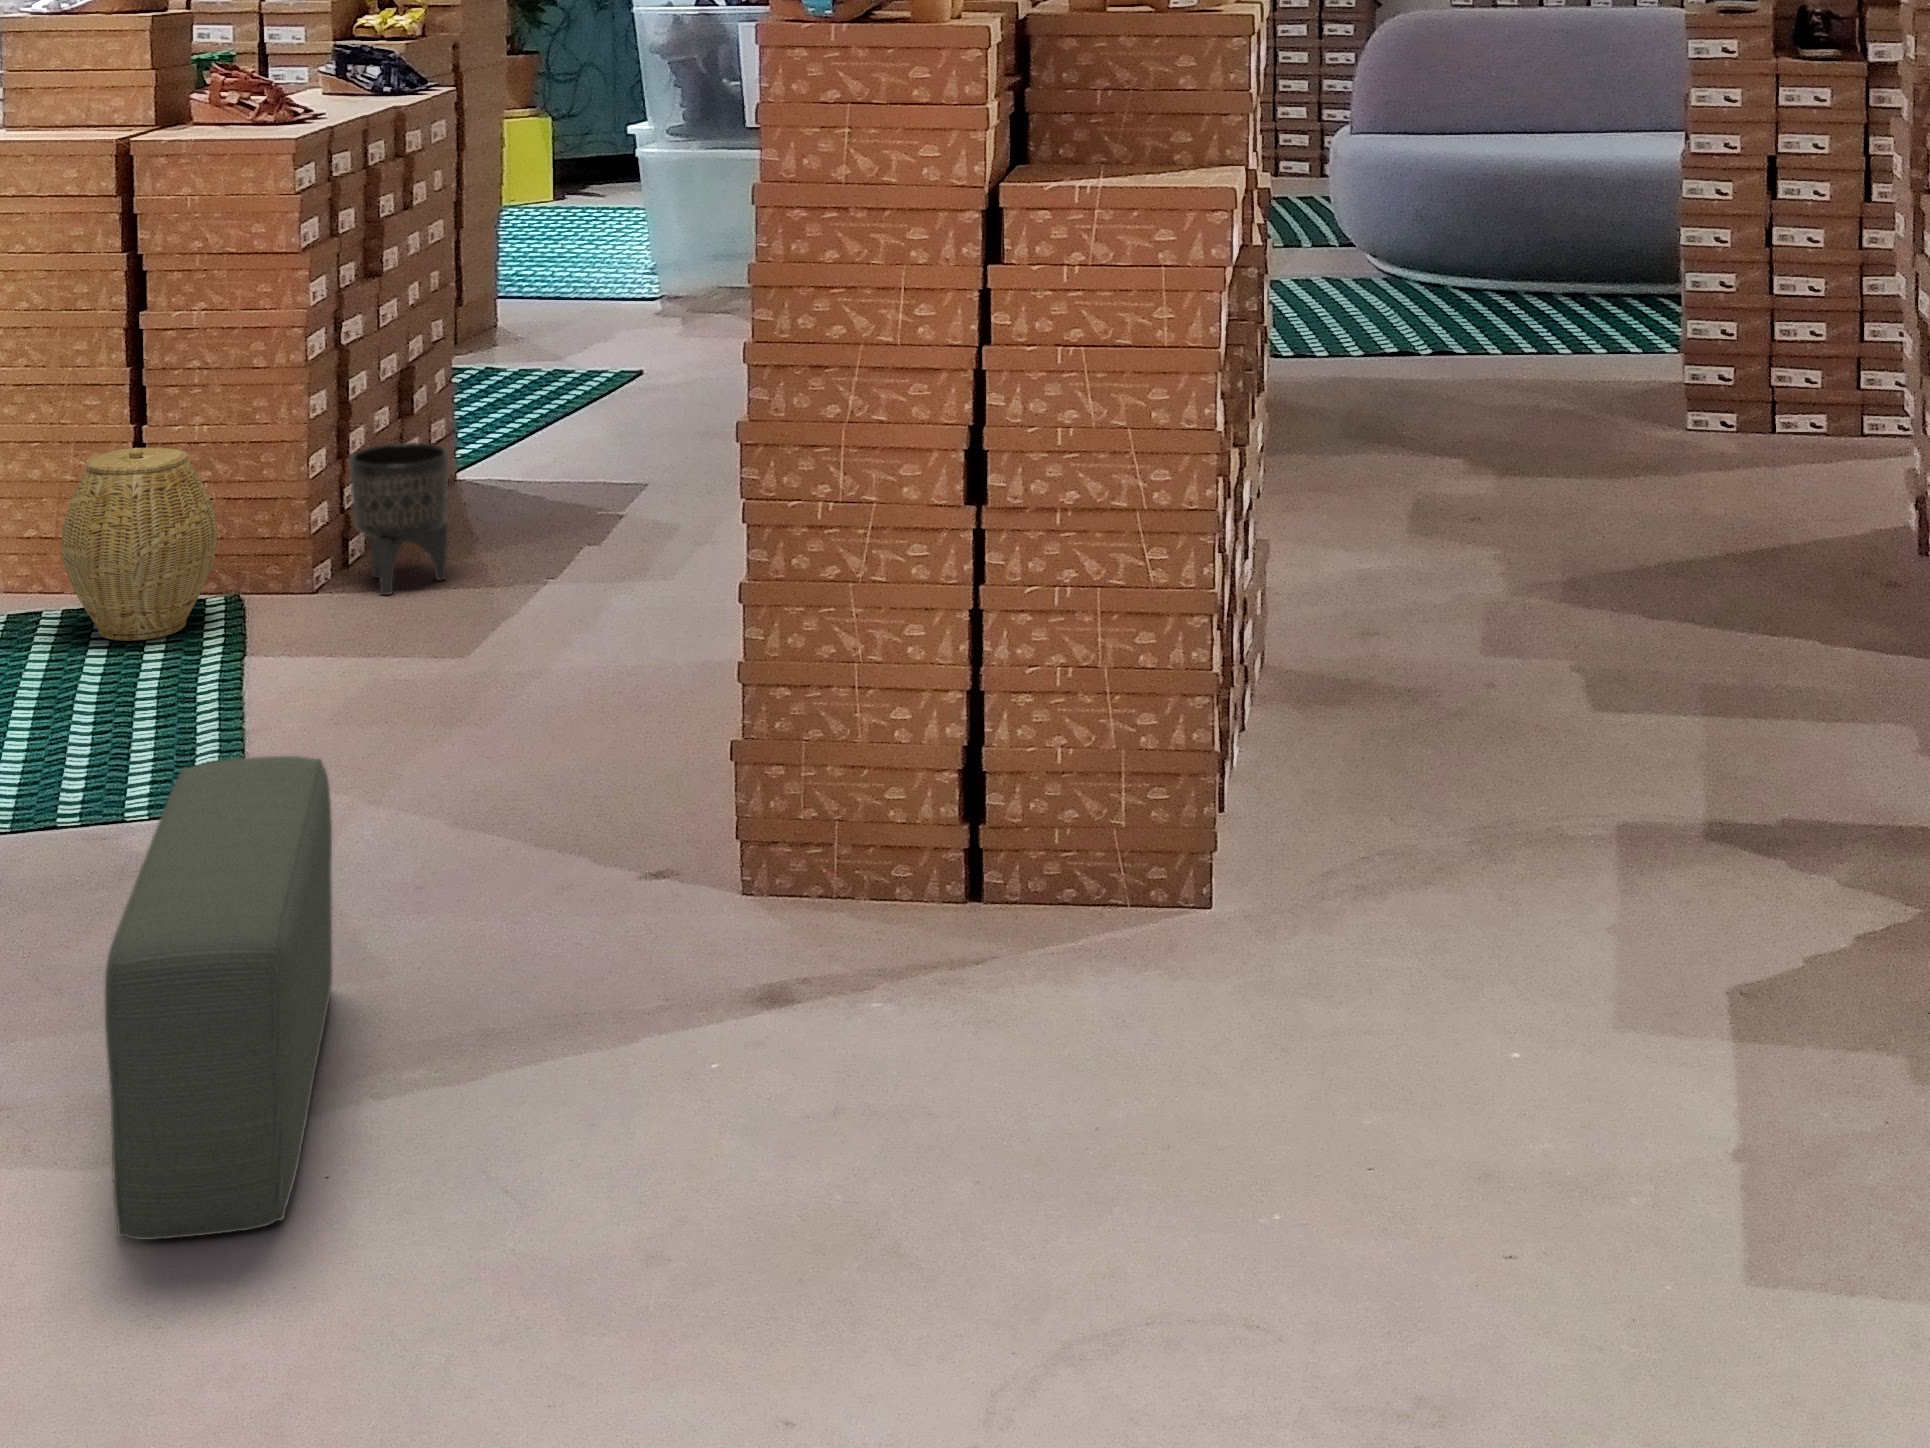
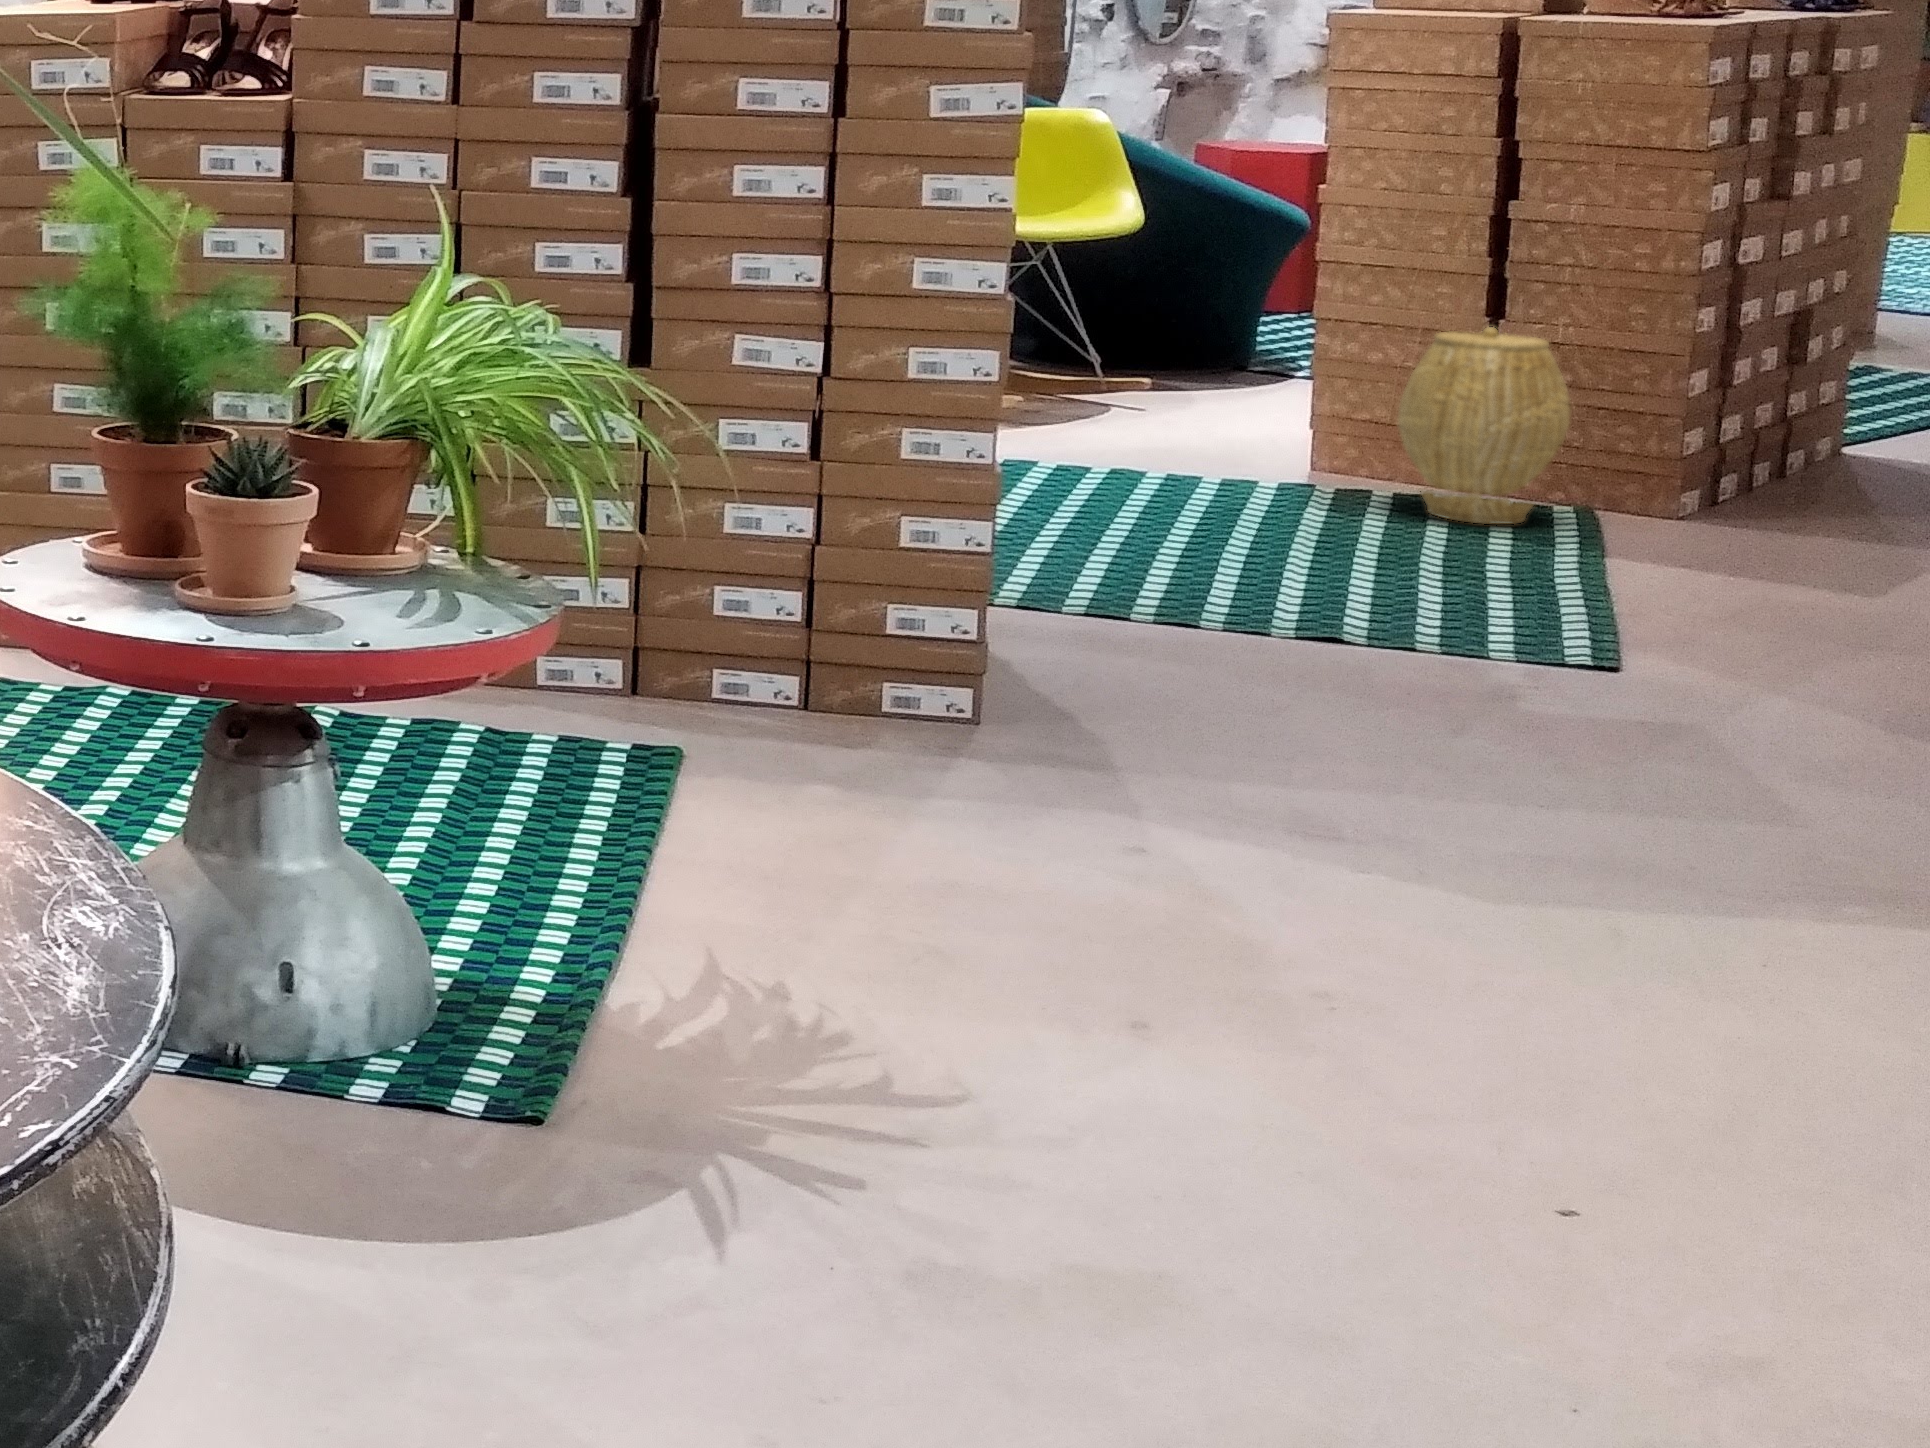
planter: present [349,443,449,595] -> none [1734,377,1867,536]
pouf: present [105,756,332,1240] -> none [1528,521,1773,915]

